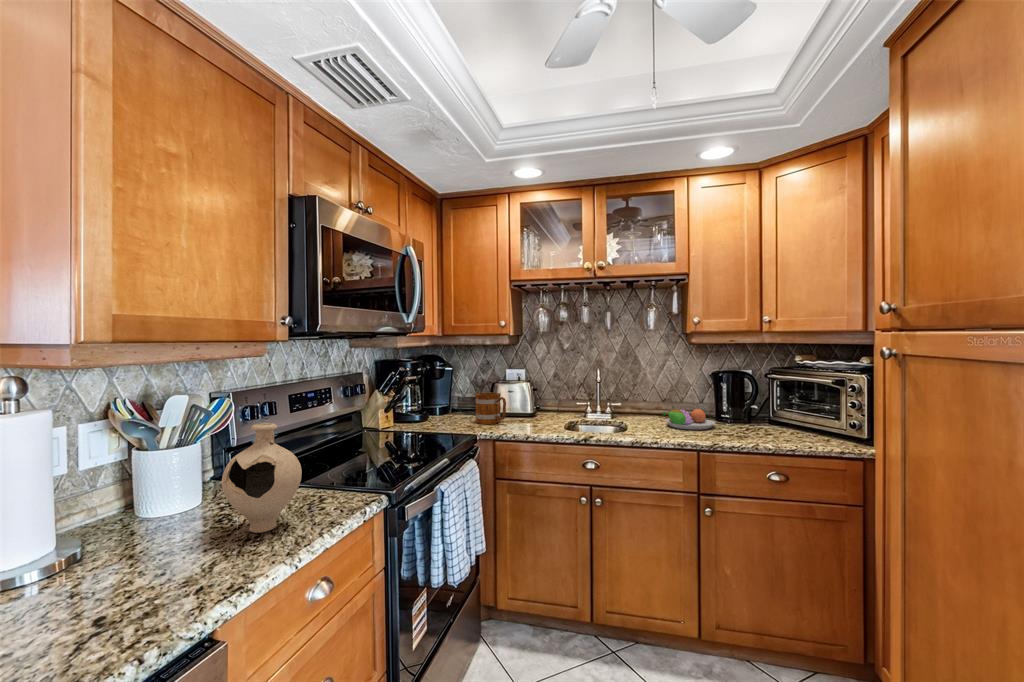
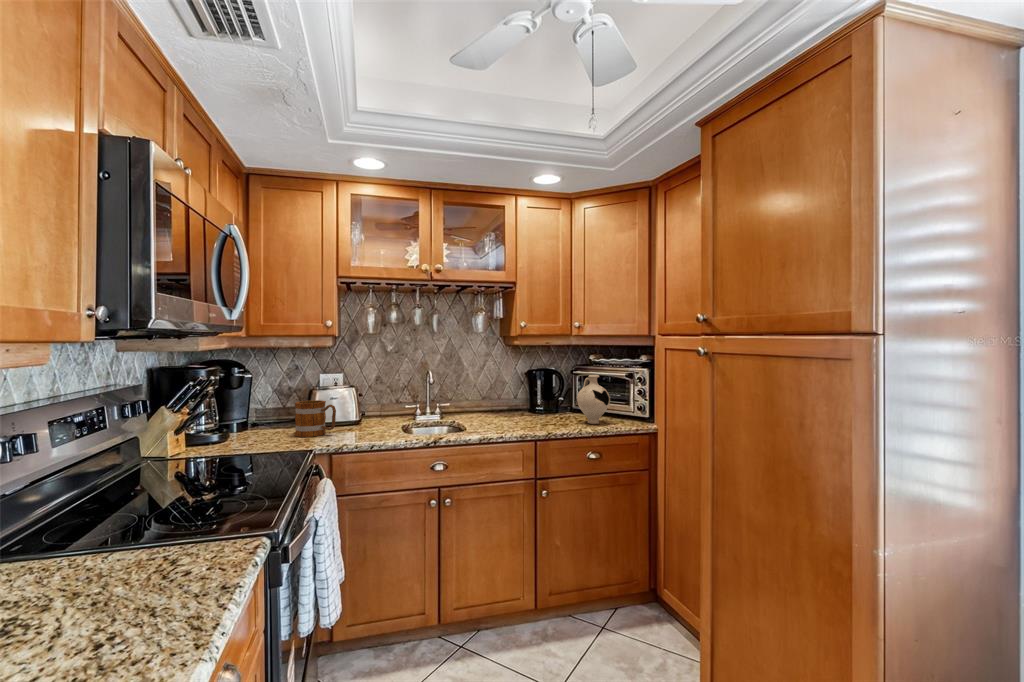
fruit bowl: present [663,406,715,430] -> none [495,403,538,424]
decorative vase: present [222,423,302,533] -> present [577,375,610,424]

